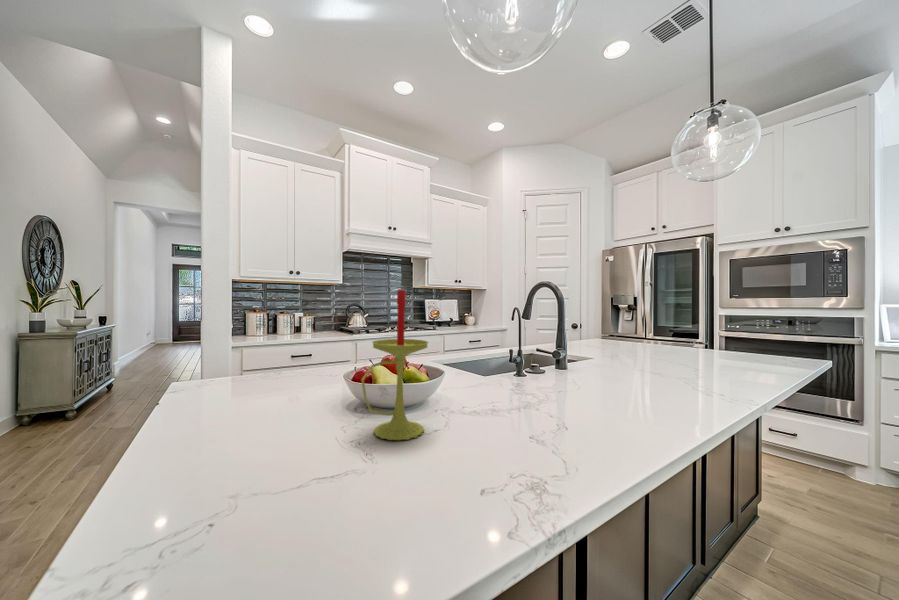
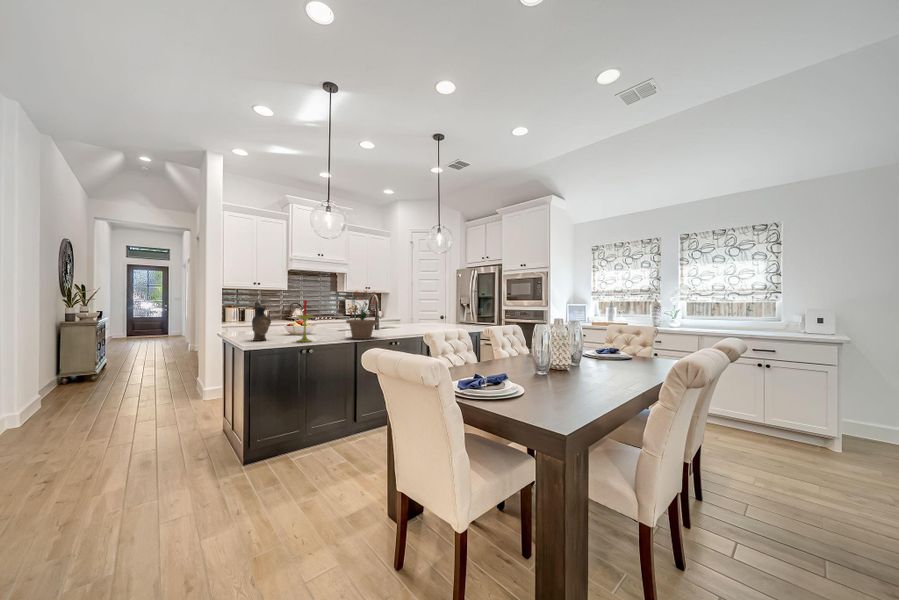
potted plant: none [496,263,633,416] -> present [343,291,381,339]
ceramic pitcher: none [234,295,294,423] -> present [252,301,271,341]

